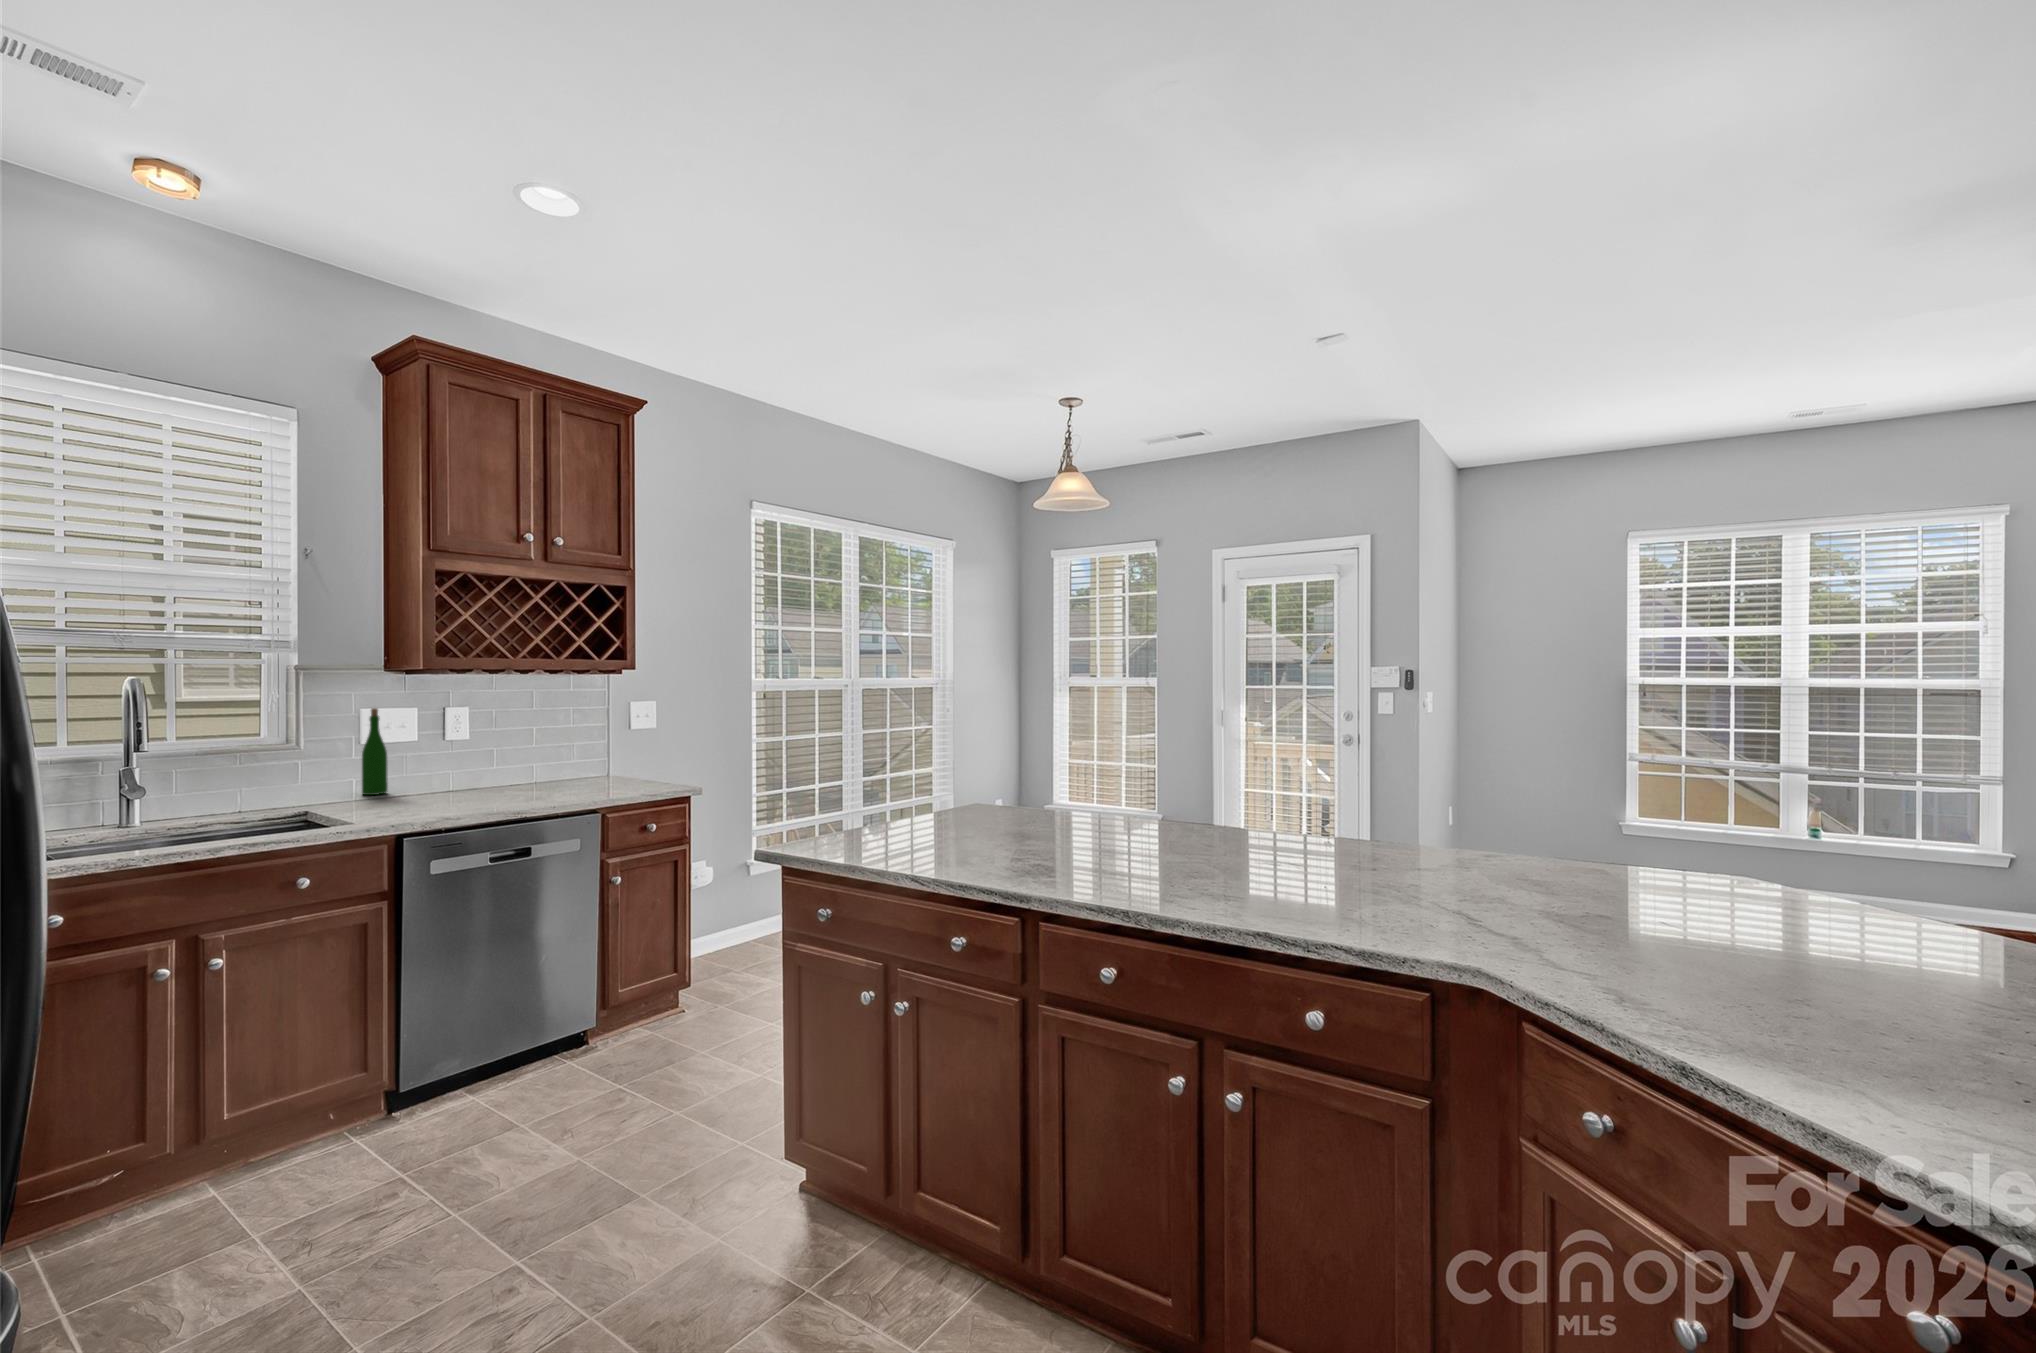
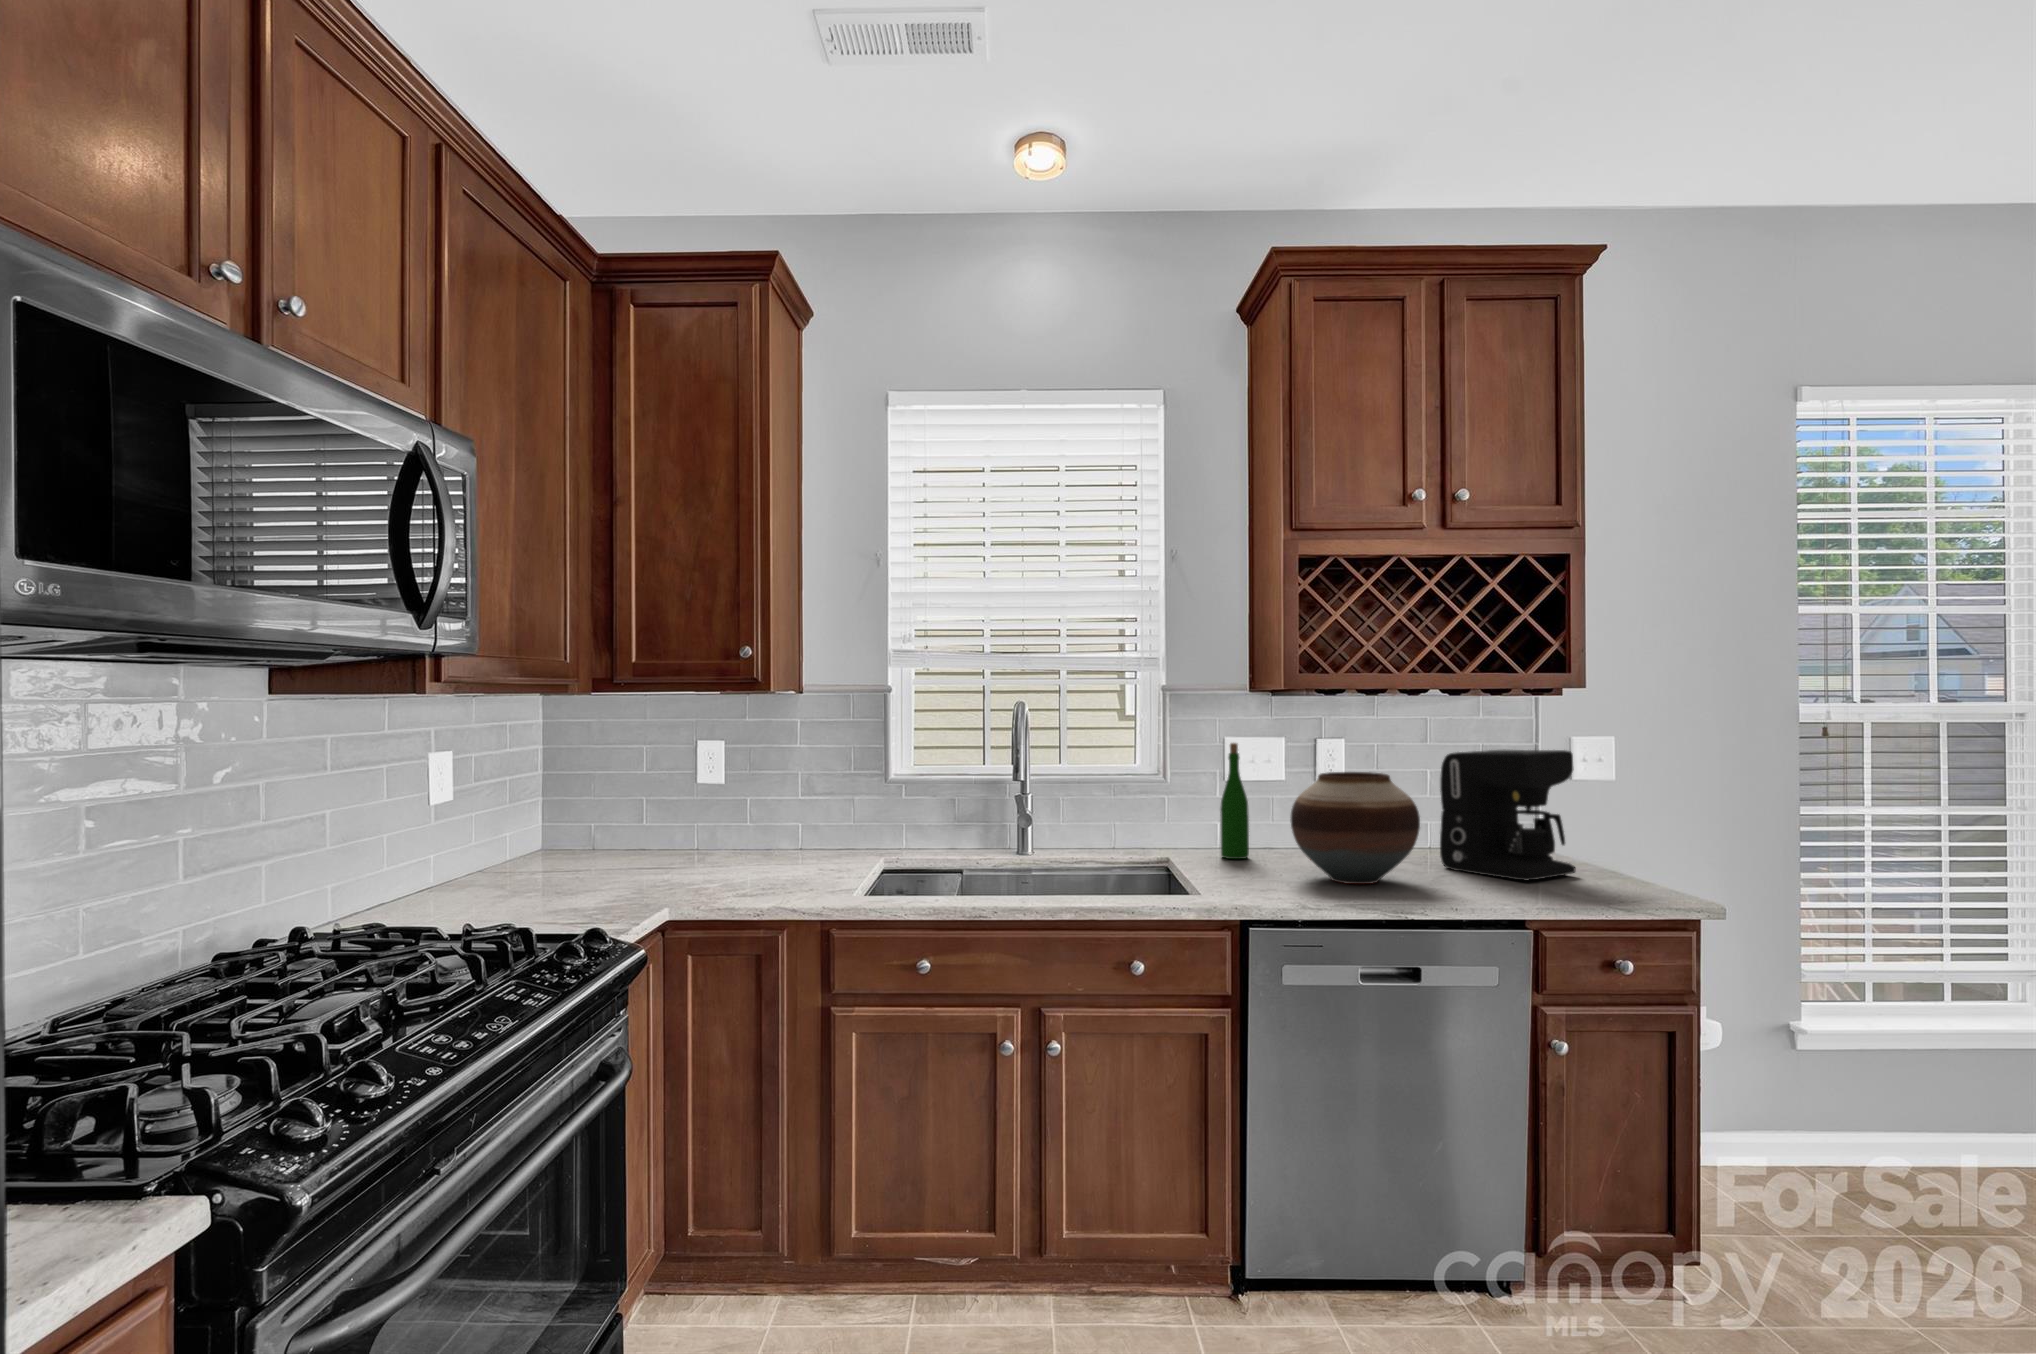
coffee maker: none [540,706,627,786] -> present [1440,750,1575,880]
vase: none [430,726,530,802] -> present [1290,772,1420,884]

